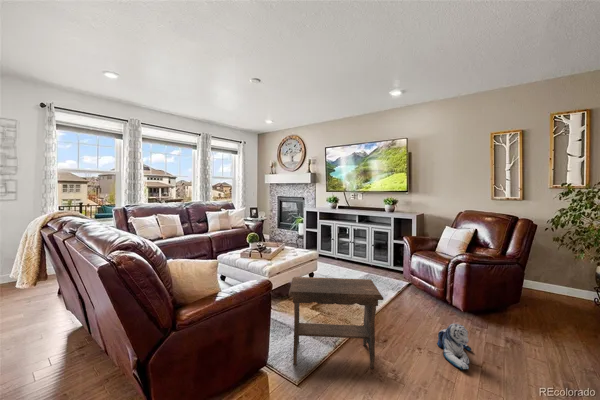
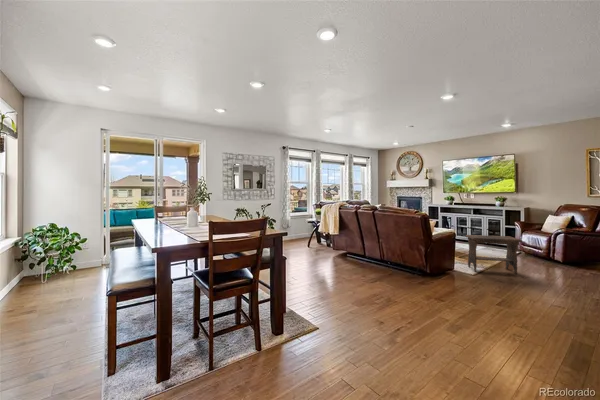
plush toy: present [437,324,471,369] -> none [549,258,570,277]

